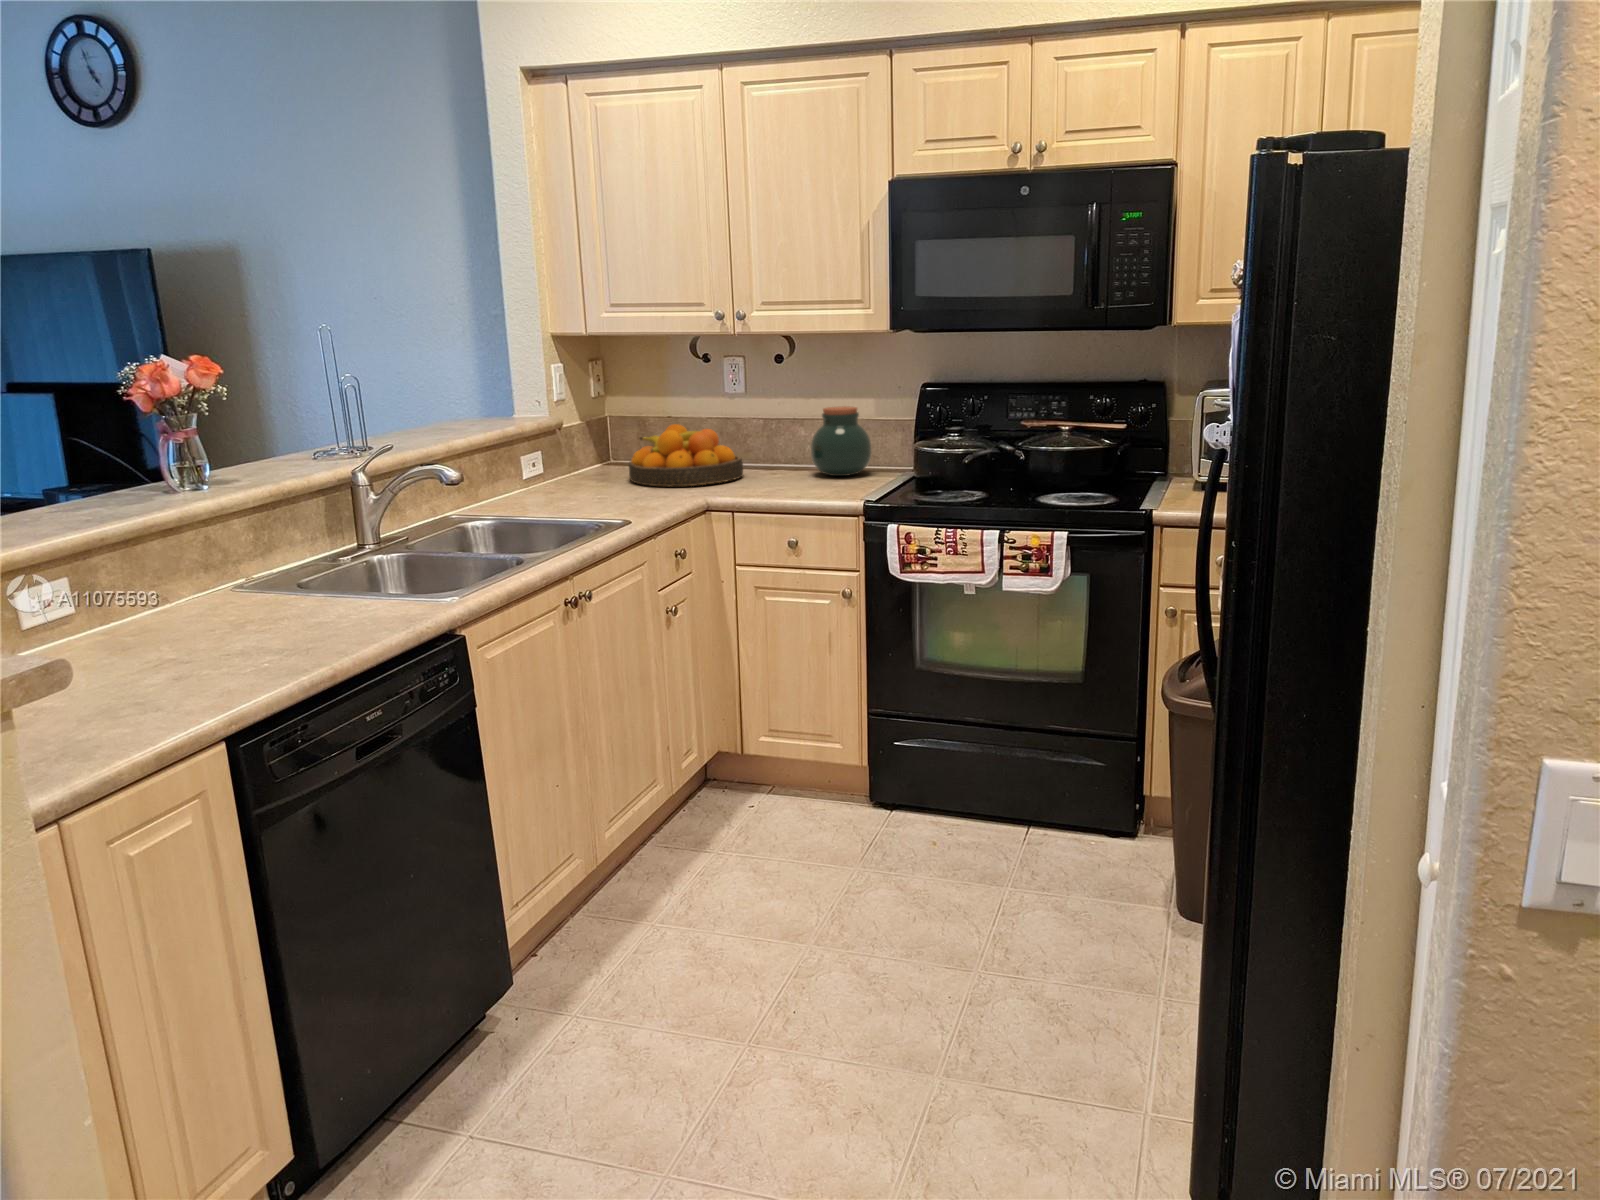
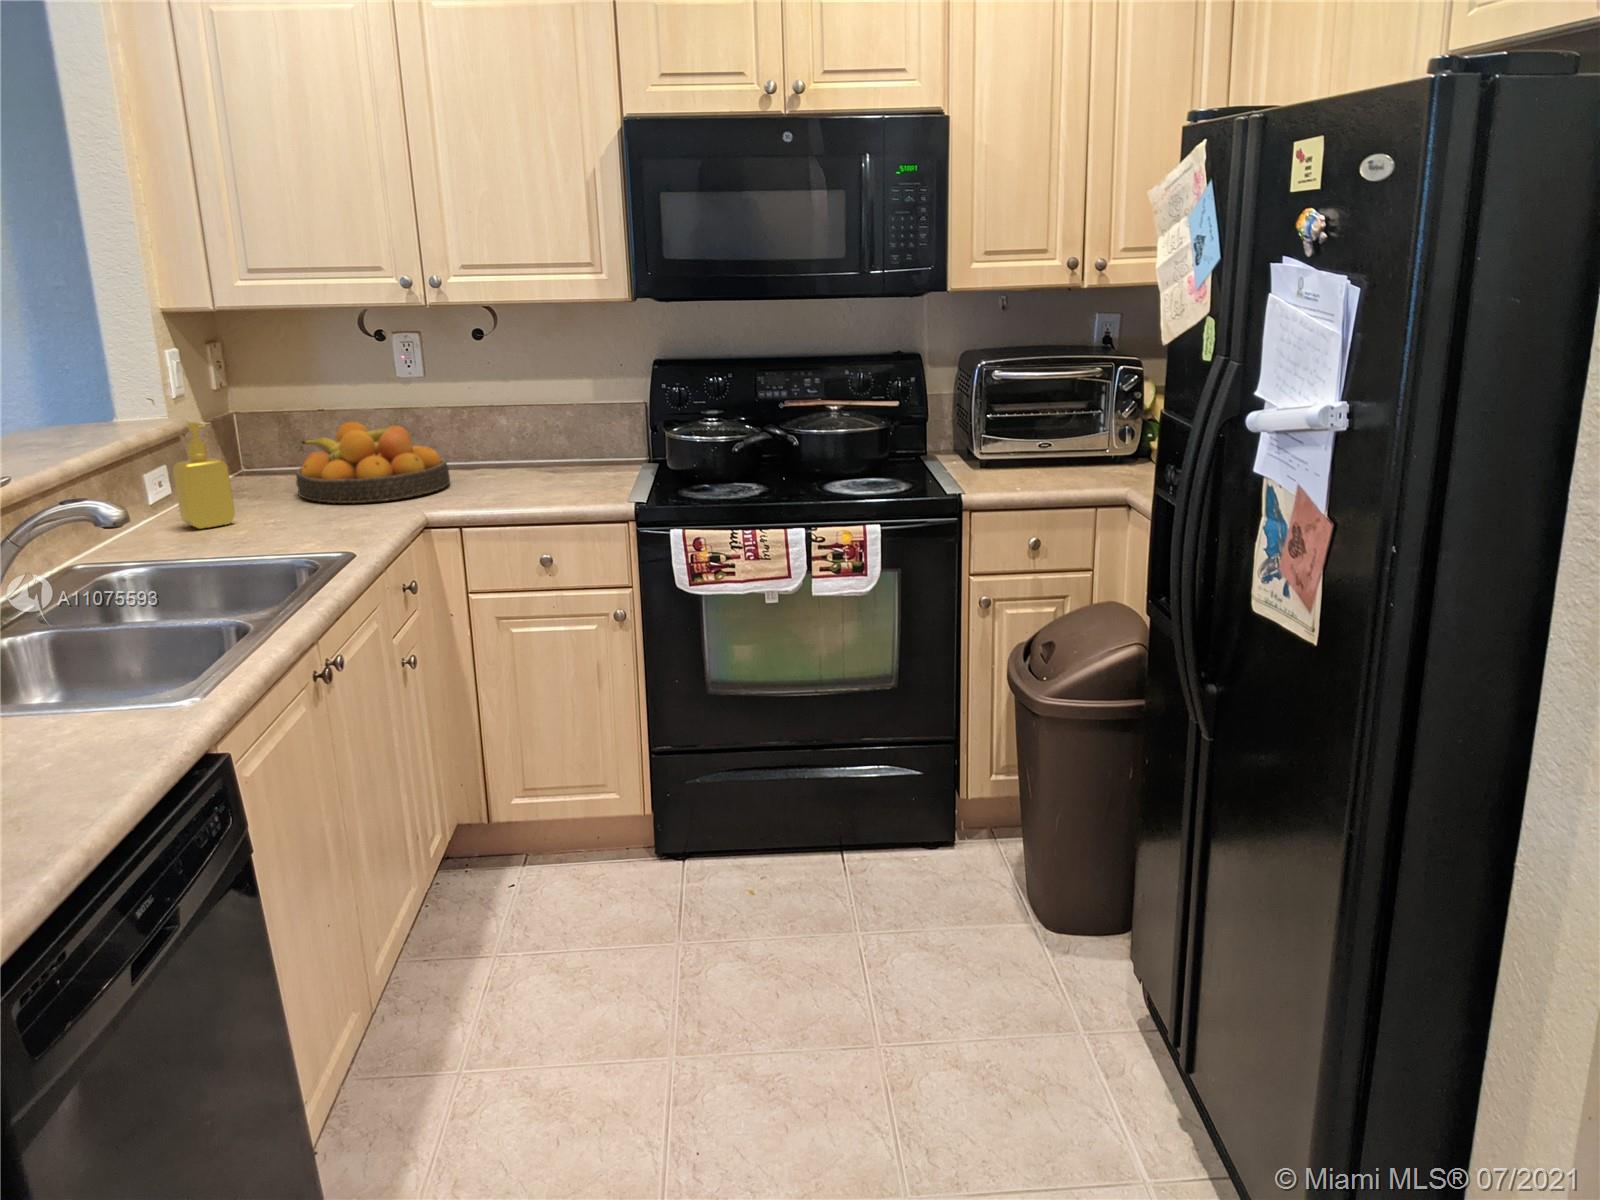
jar: present [811,406,872,476] -> none [532,391,605,475]
soap dispenser: none [534,418,573,497] -> present [173,422,235,529]

